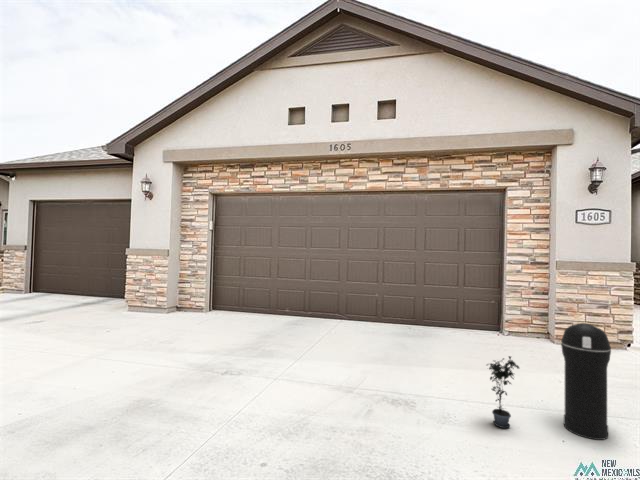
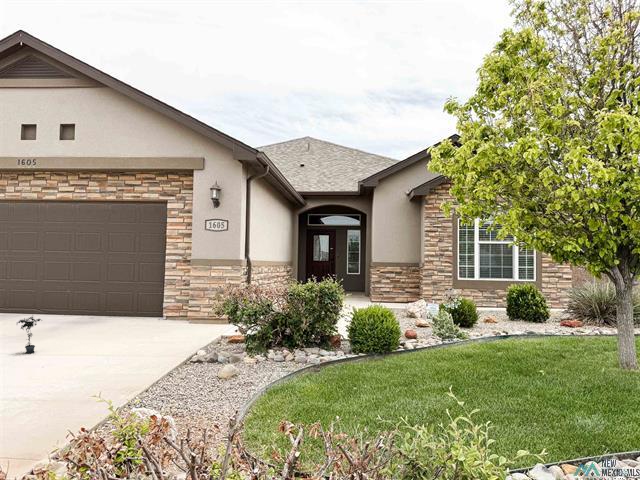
trash can: present [561,323,611,440] -> none [64,296,87,354]

